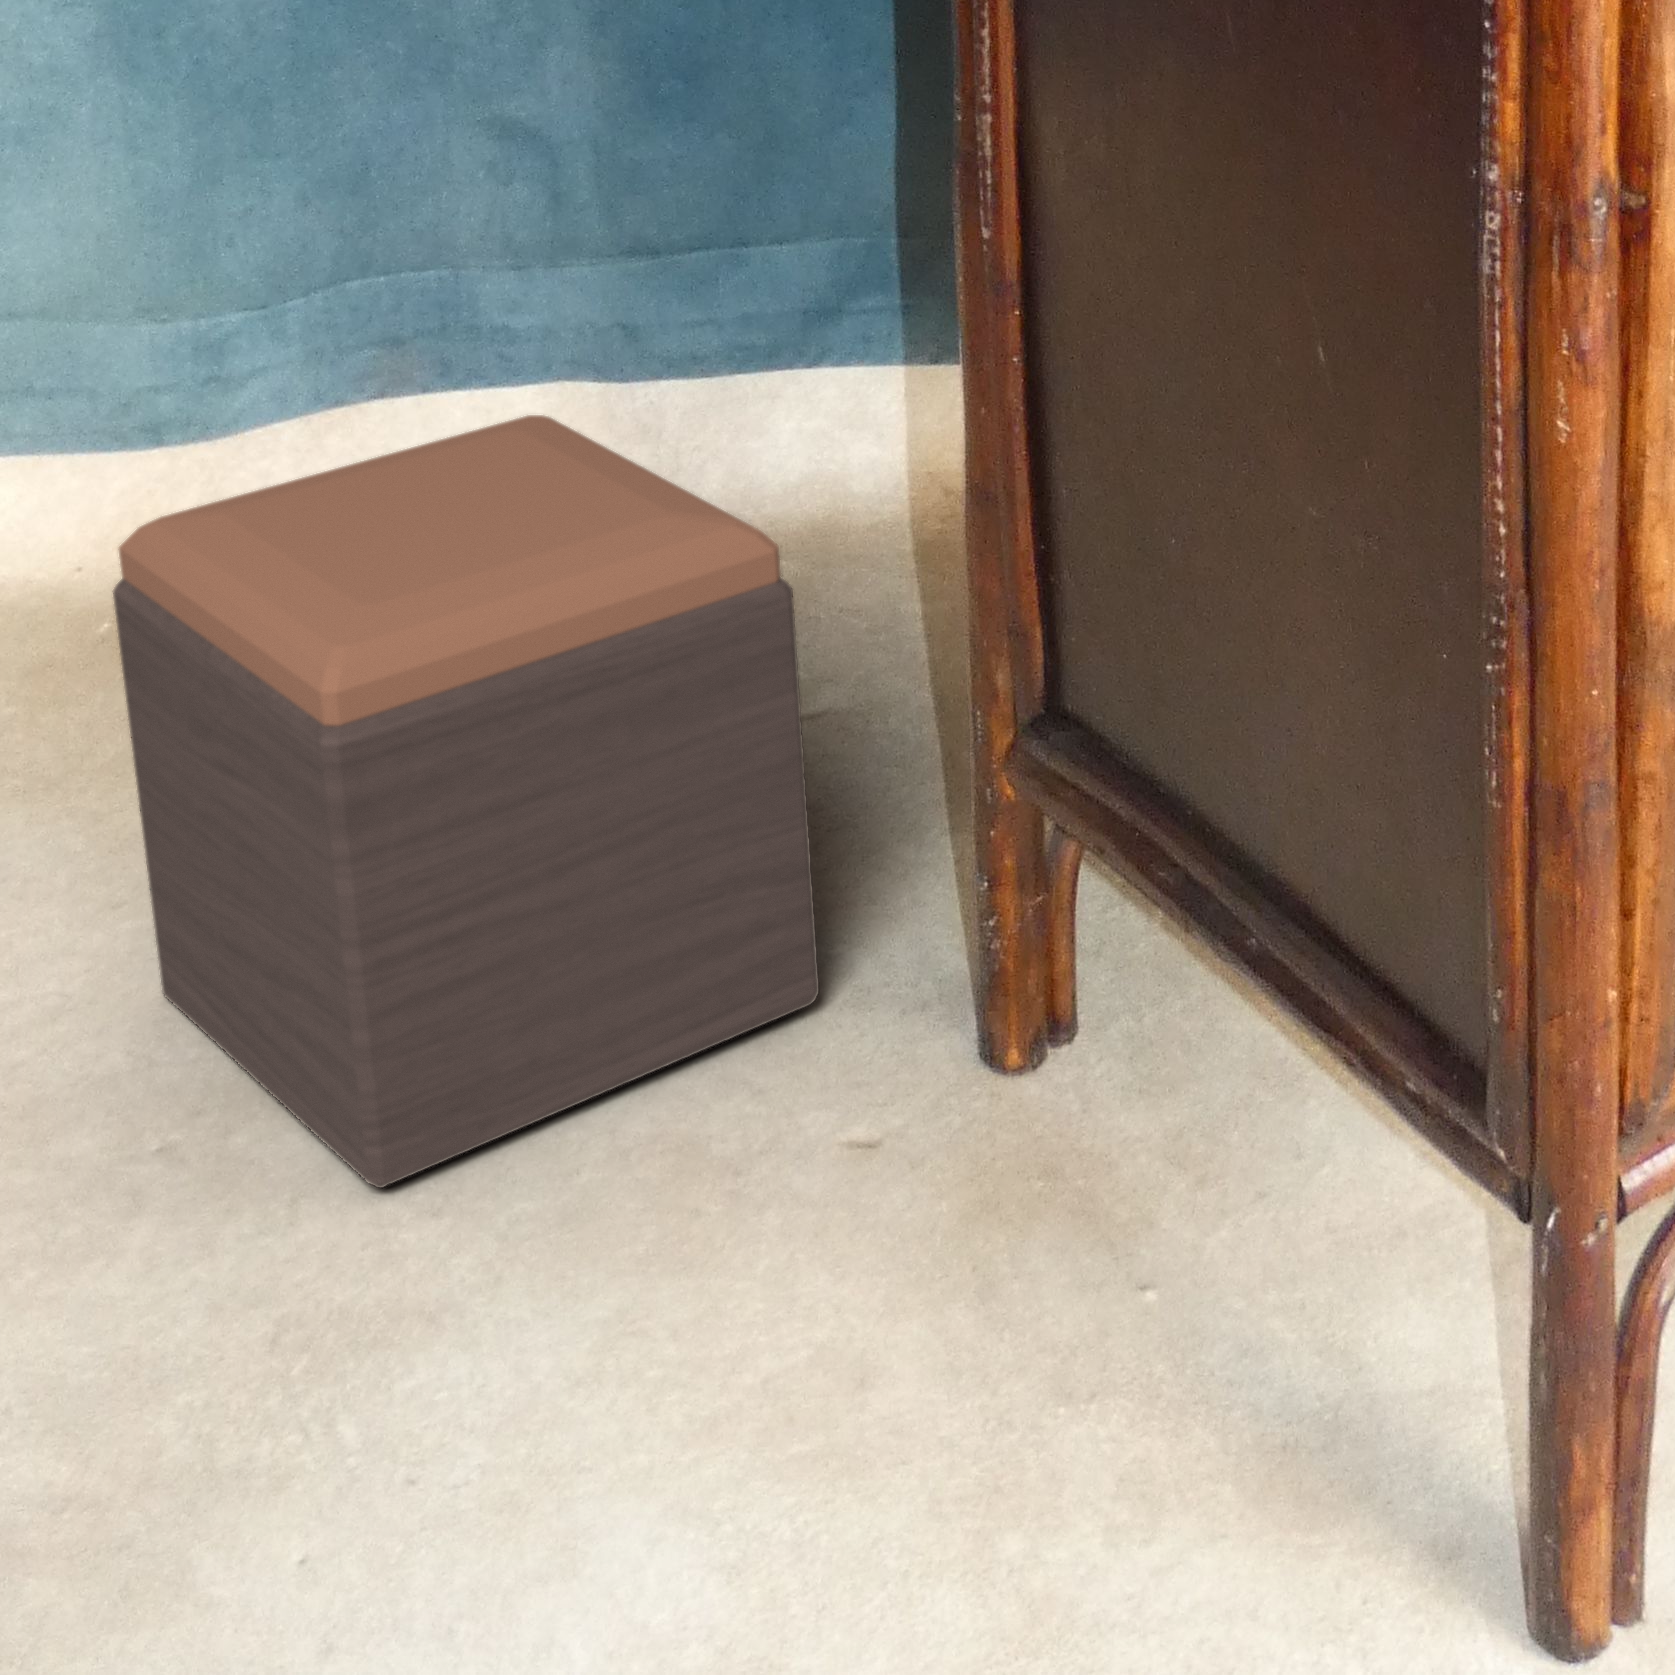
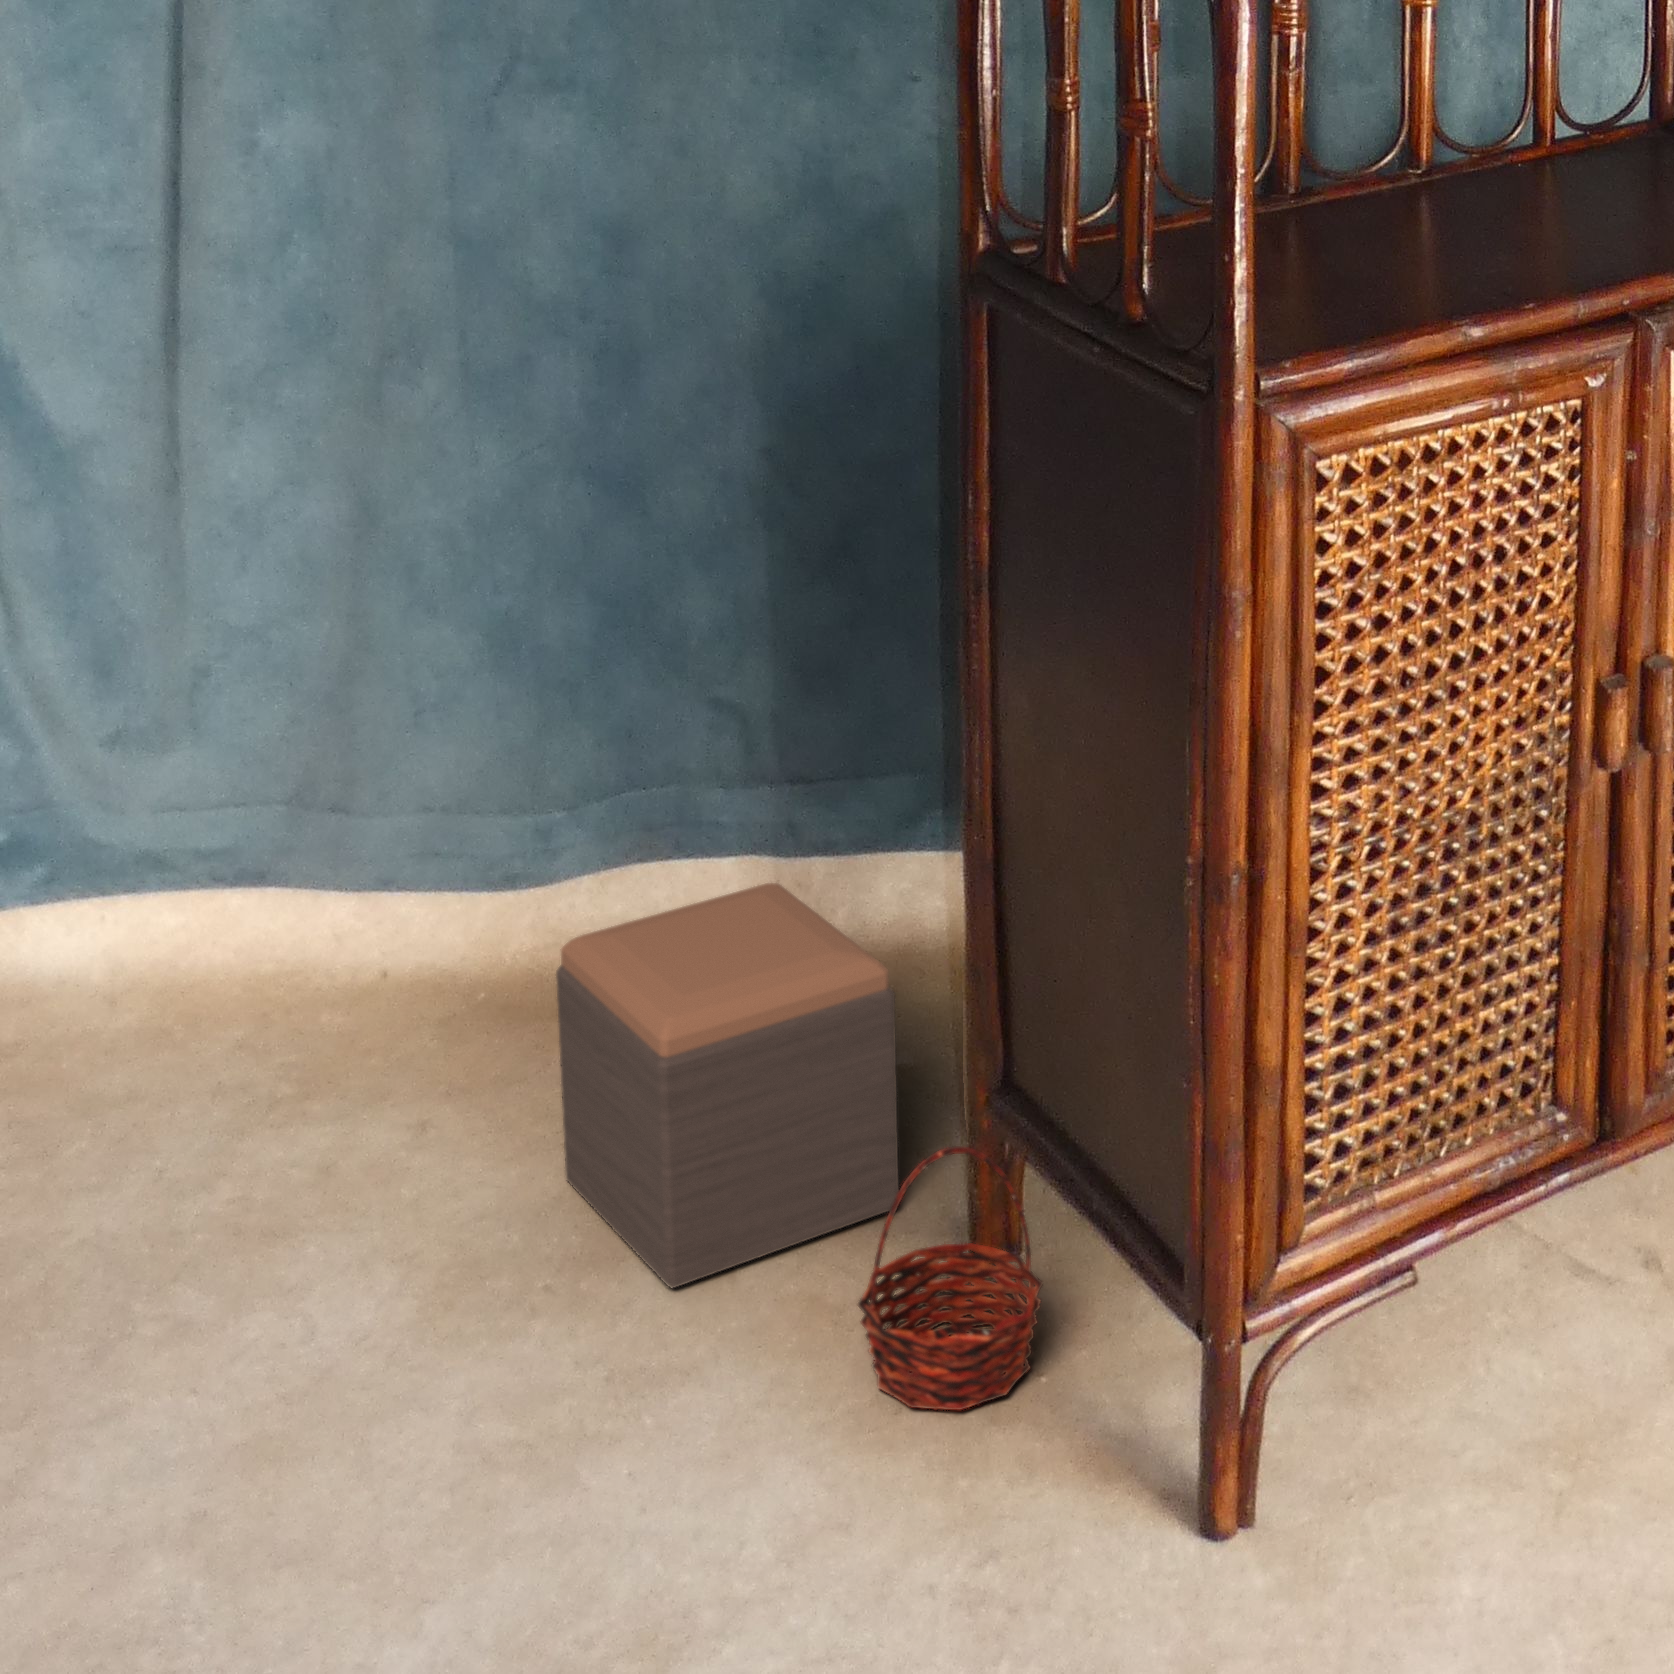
basket: none [766,859,1141,1395] -> present [858,1146,1043,1410]

